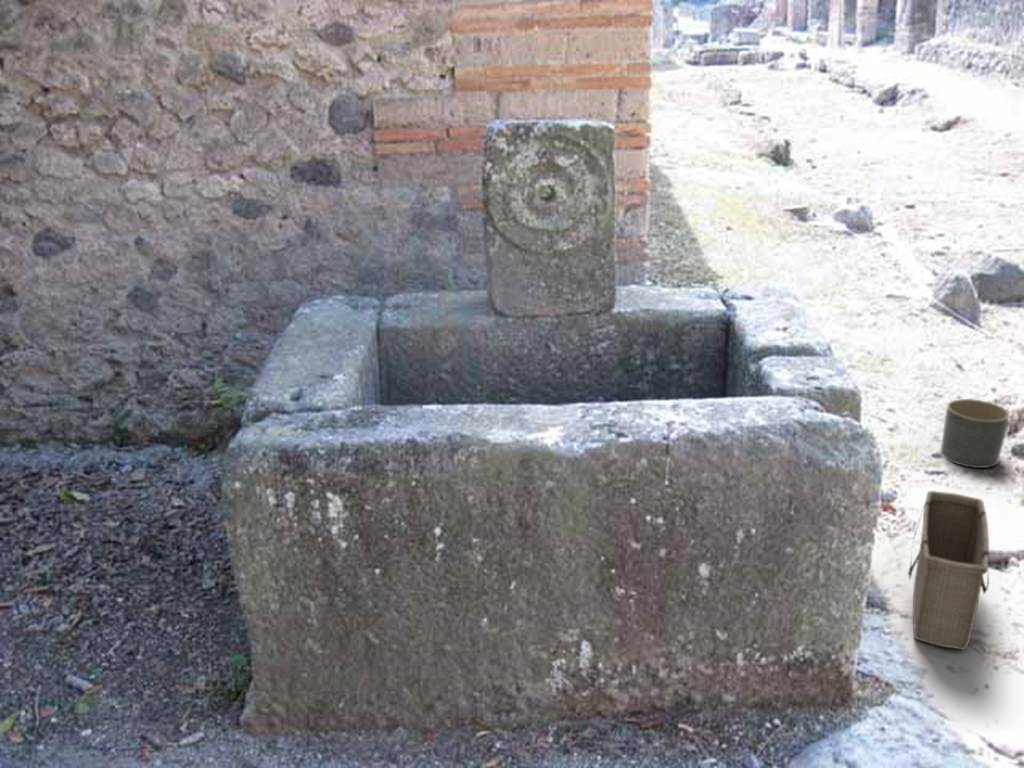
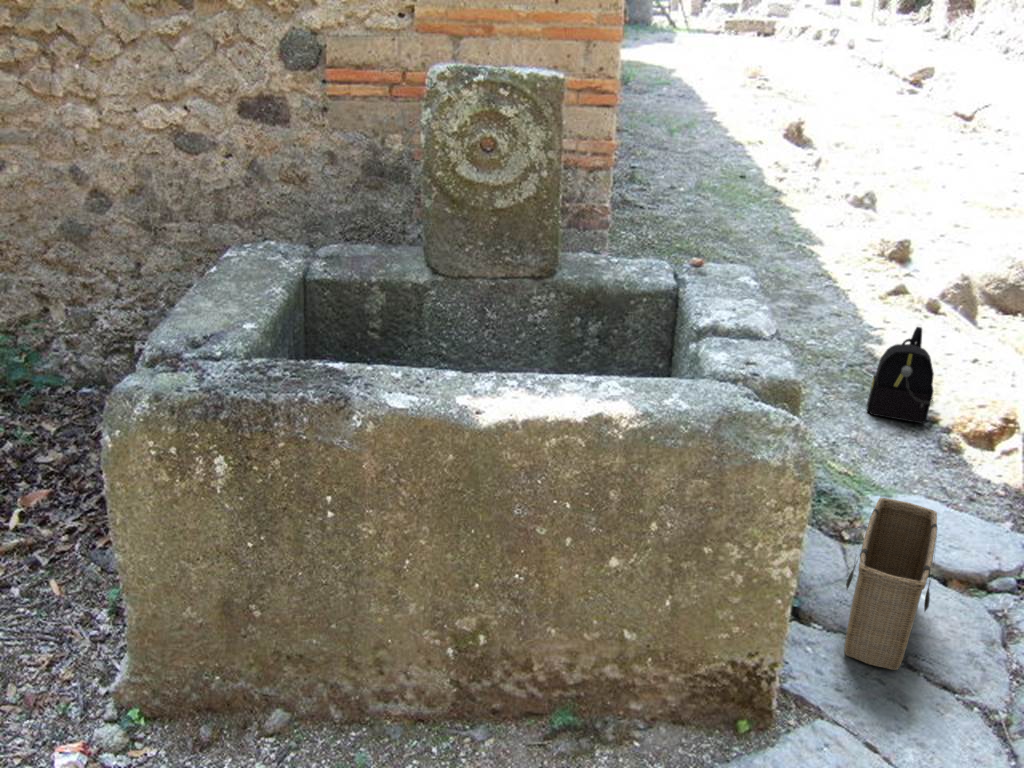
backpack: none [887,328,951,418] -> present [867,327,934,423]
planter: present [941,399,1009,468] -> none [914,405,990,480]

